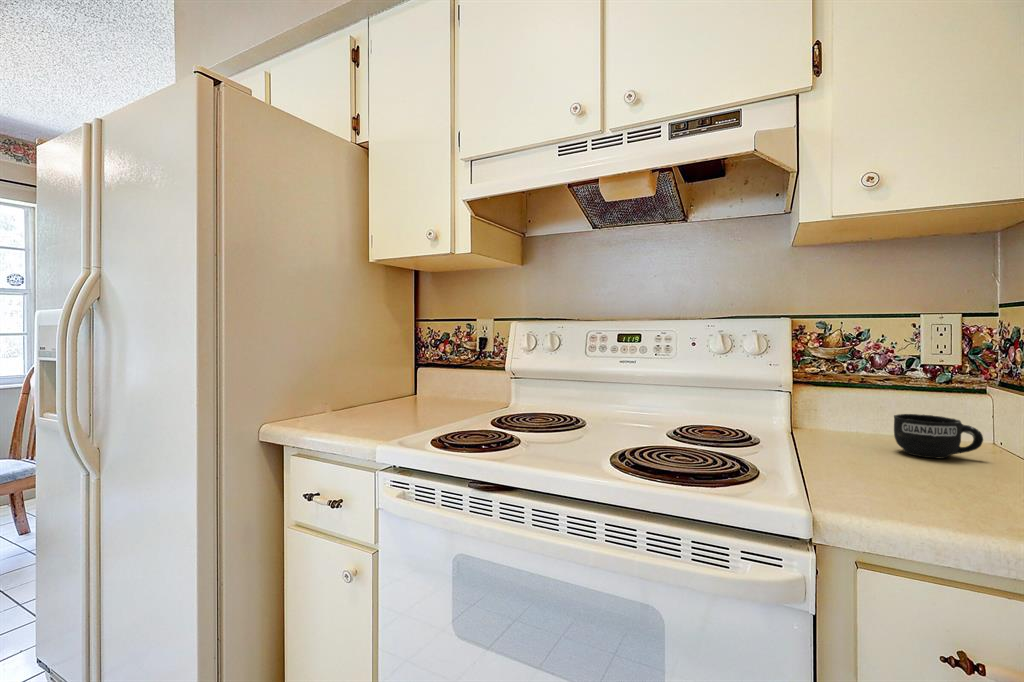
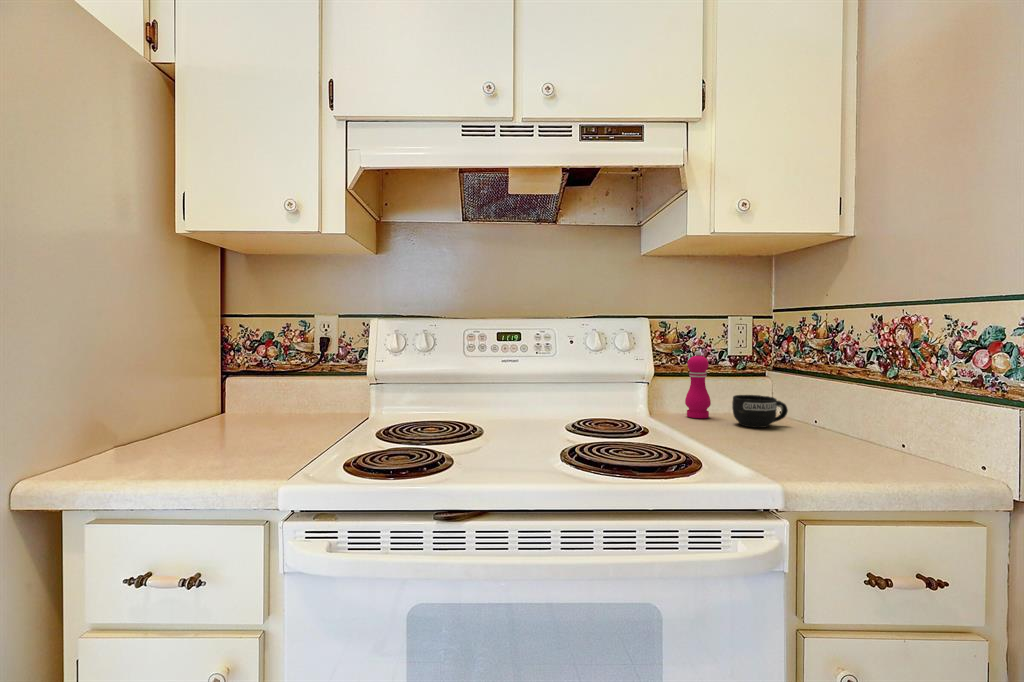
pepper mill: none [840,356,876,440] -> present [685,351,711,418]

